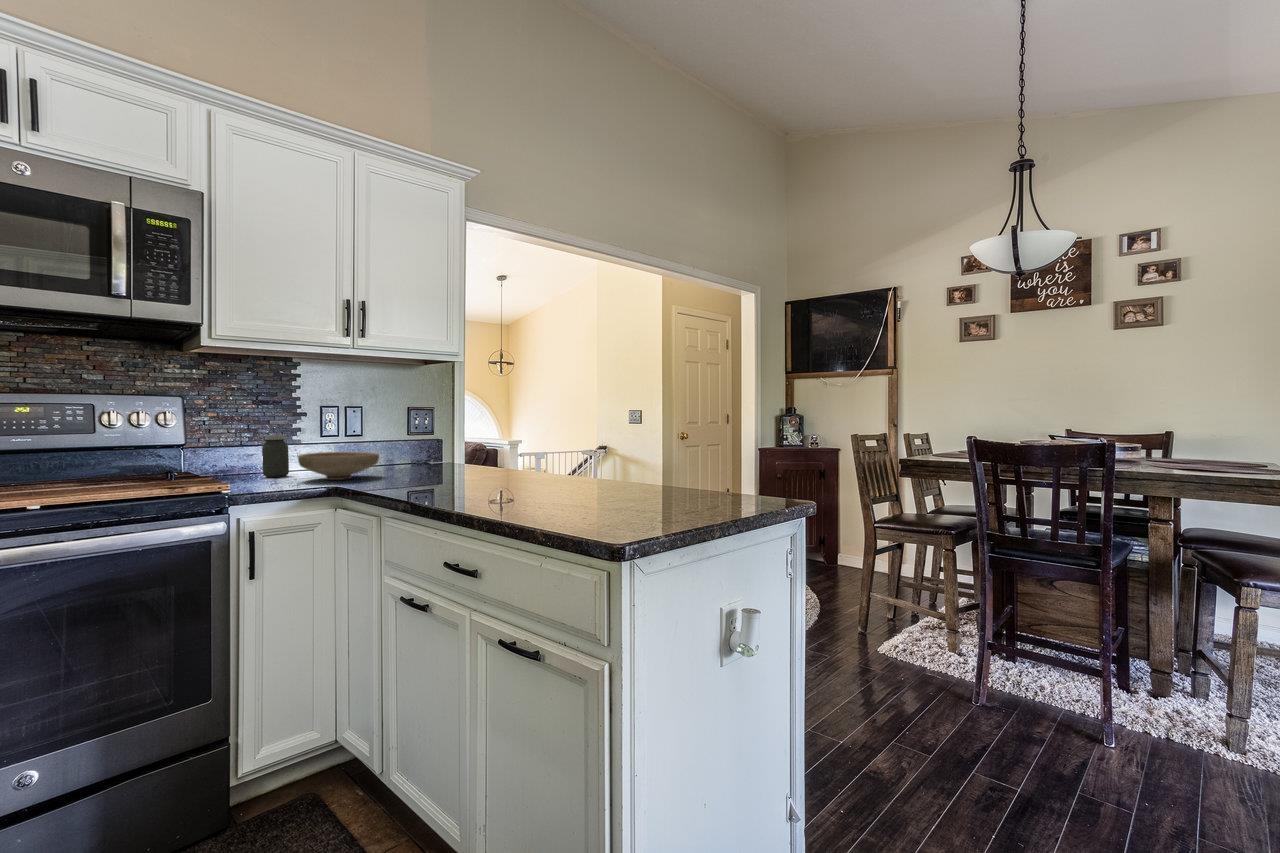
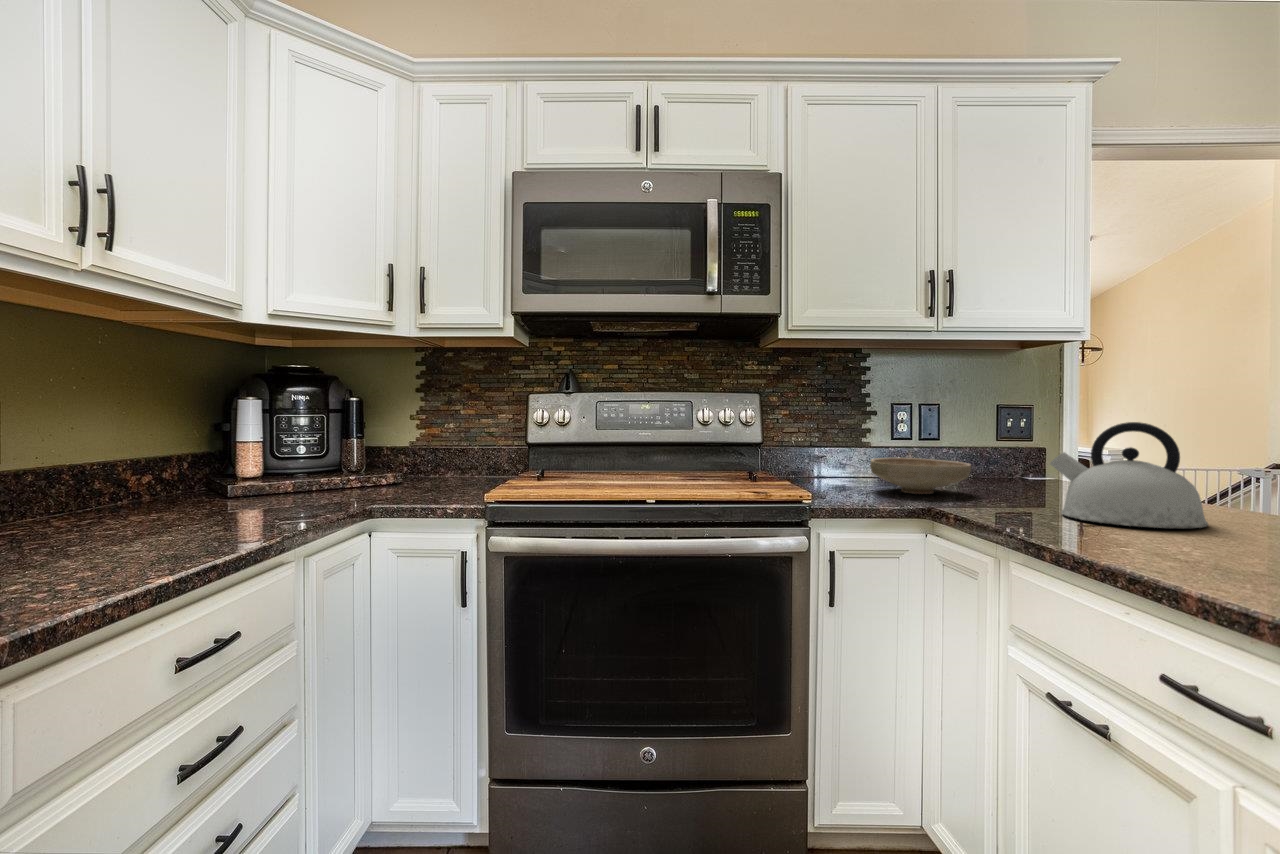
kettle: none [423,420,501,484] -> present [1050,422,1208,528]
jar: present [262,435,289,477] -> none [830,435,856,482]

